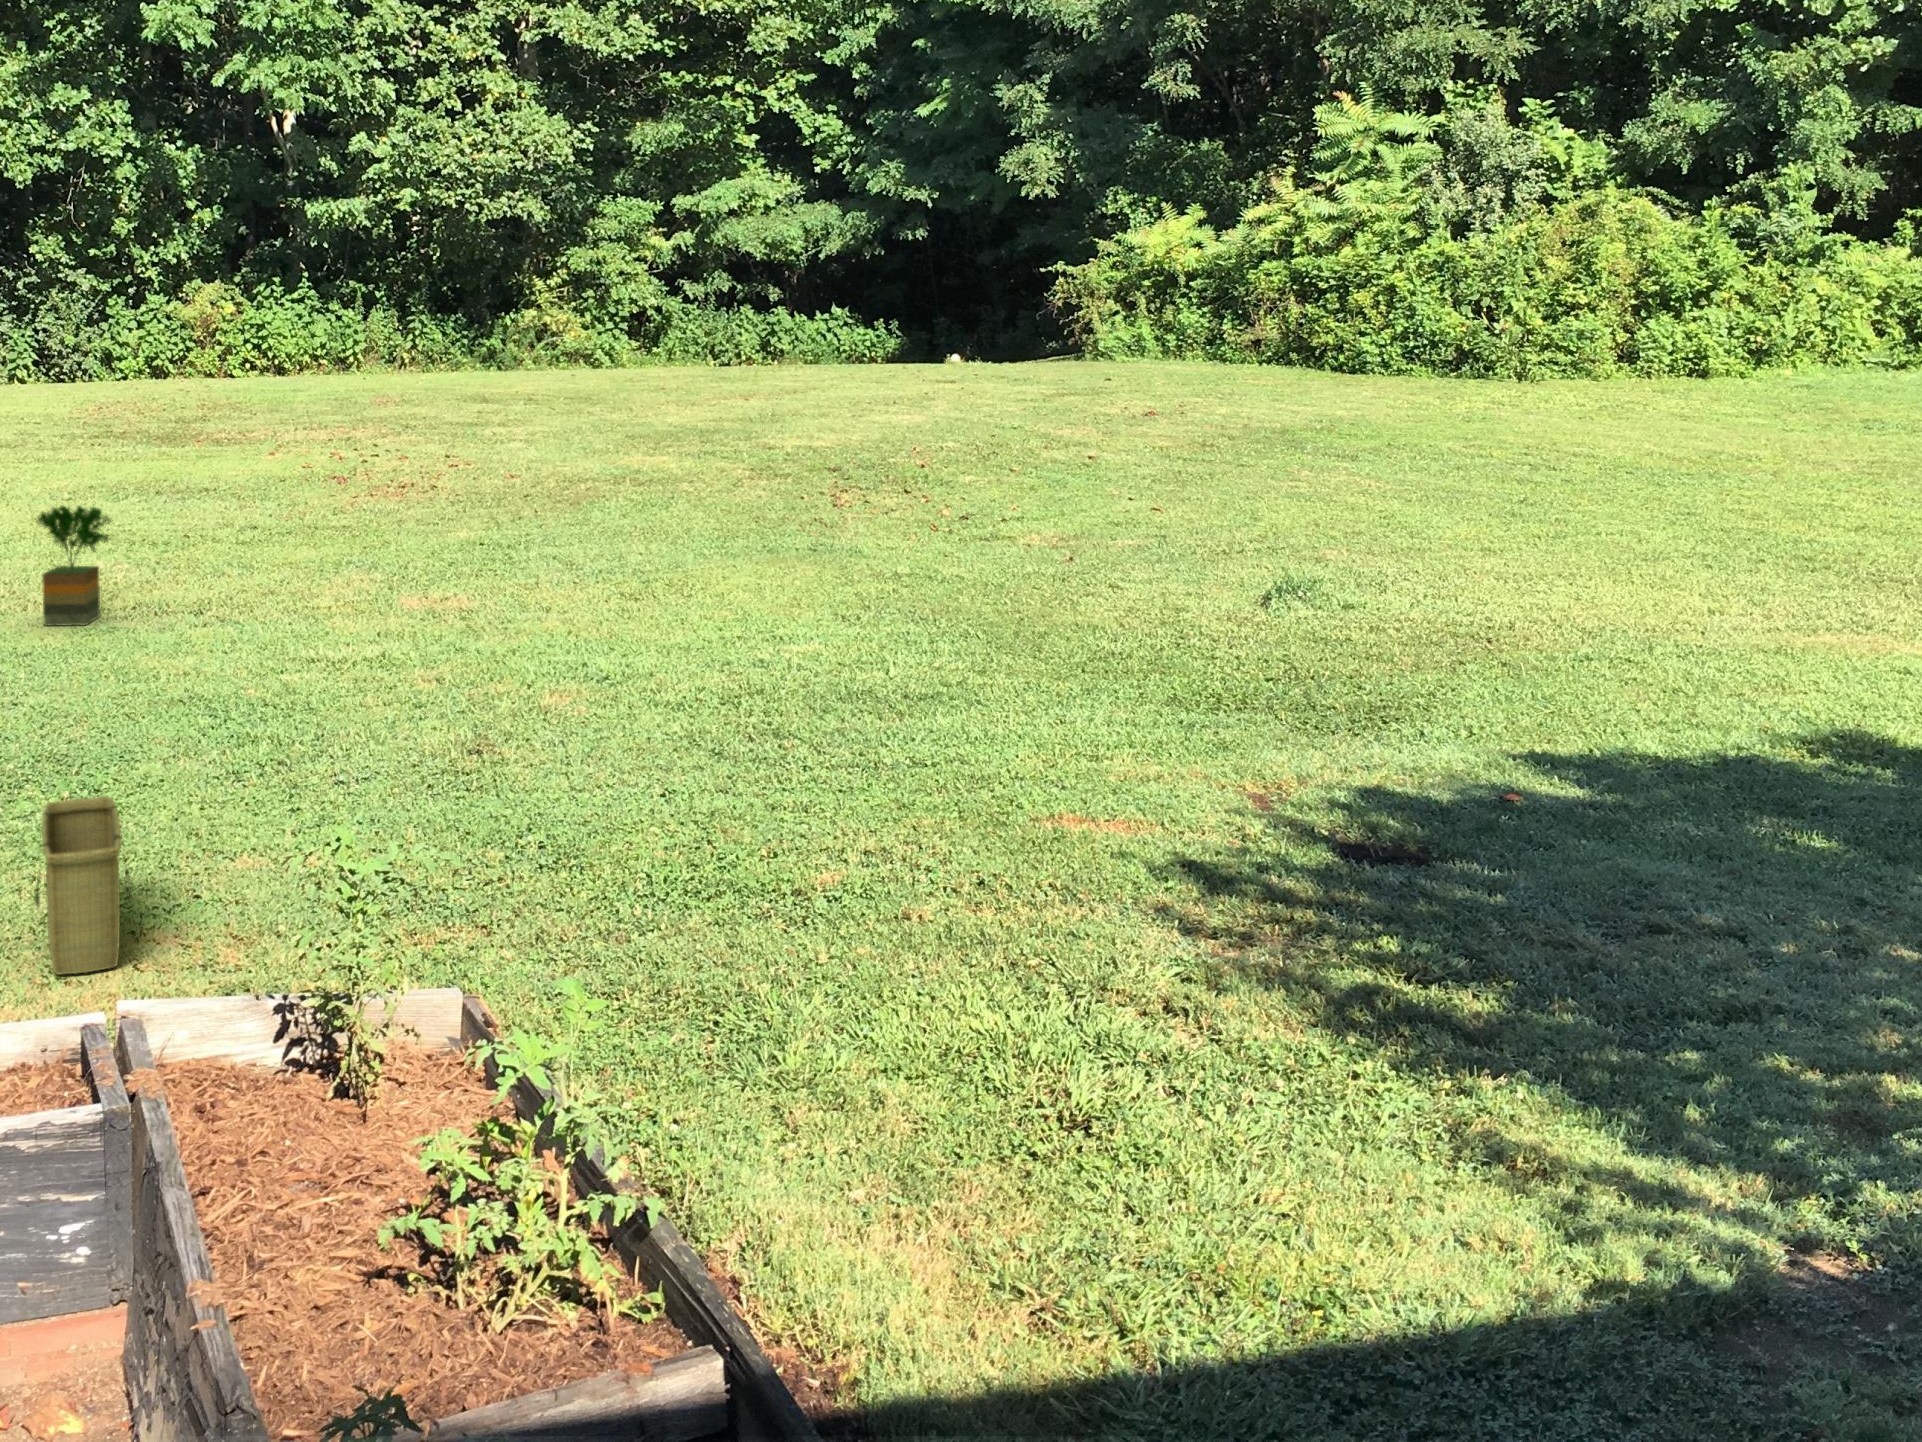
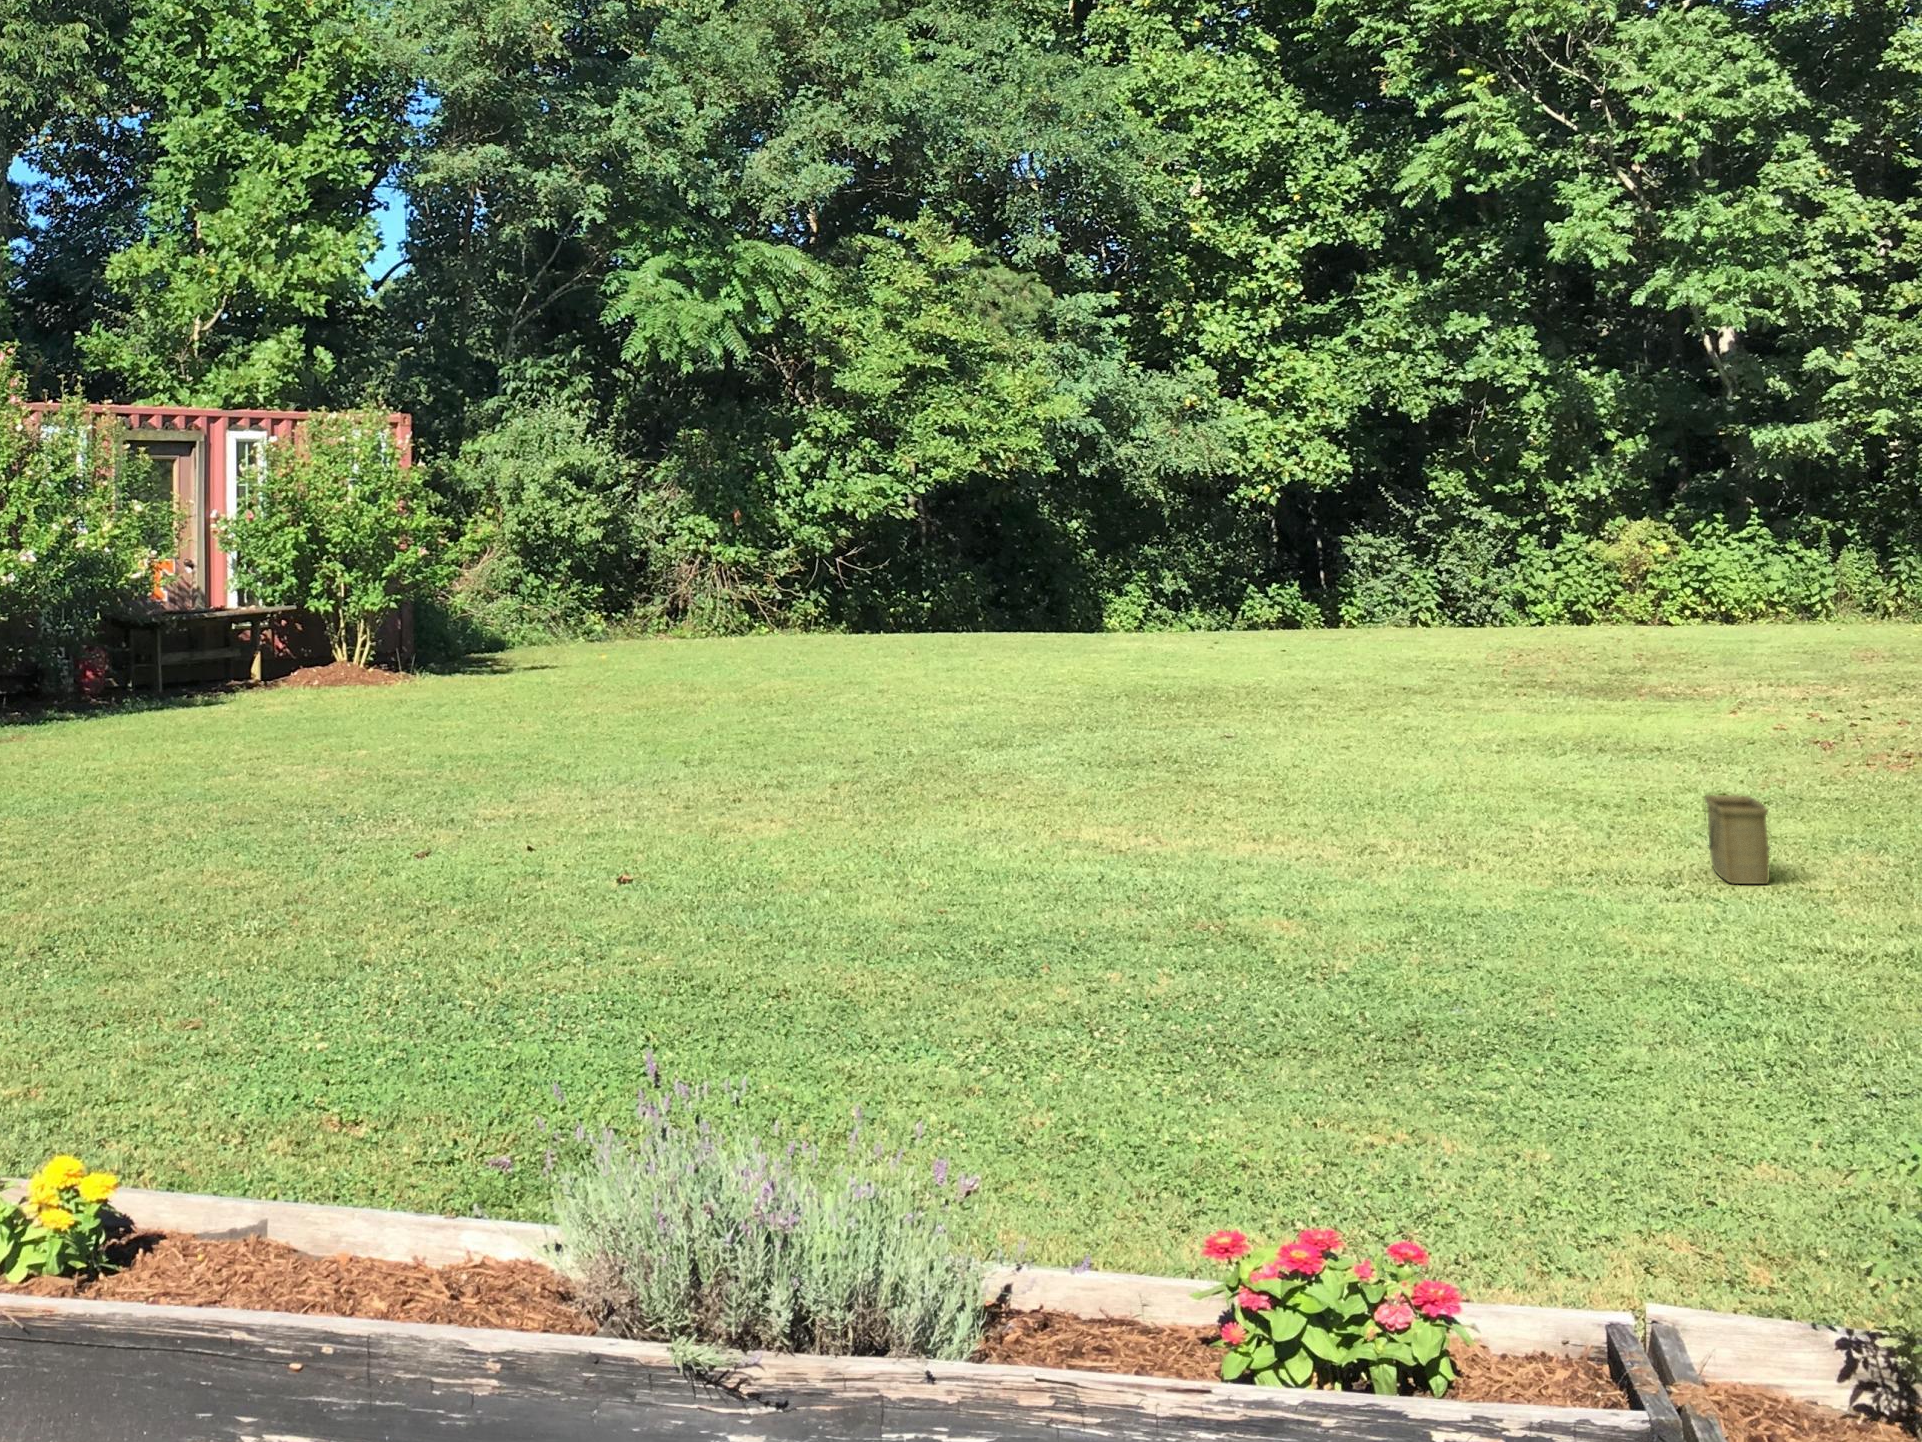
potted tree: present [36,505,111,626] -> none [1591,669,1661,767]

